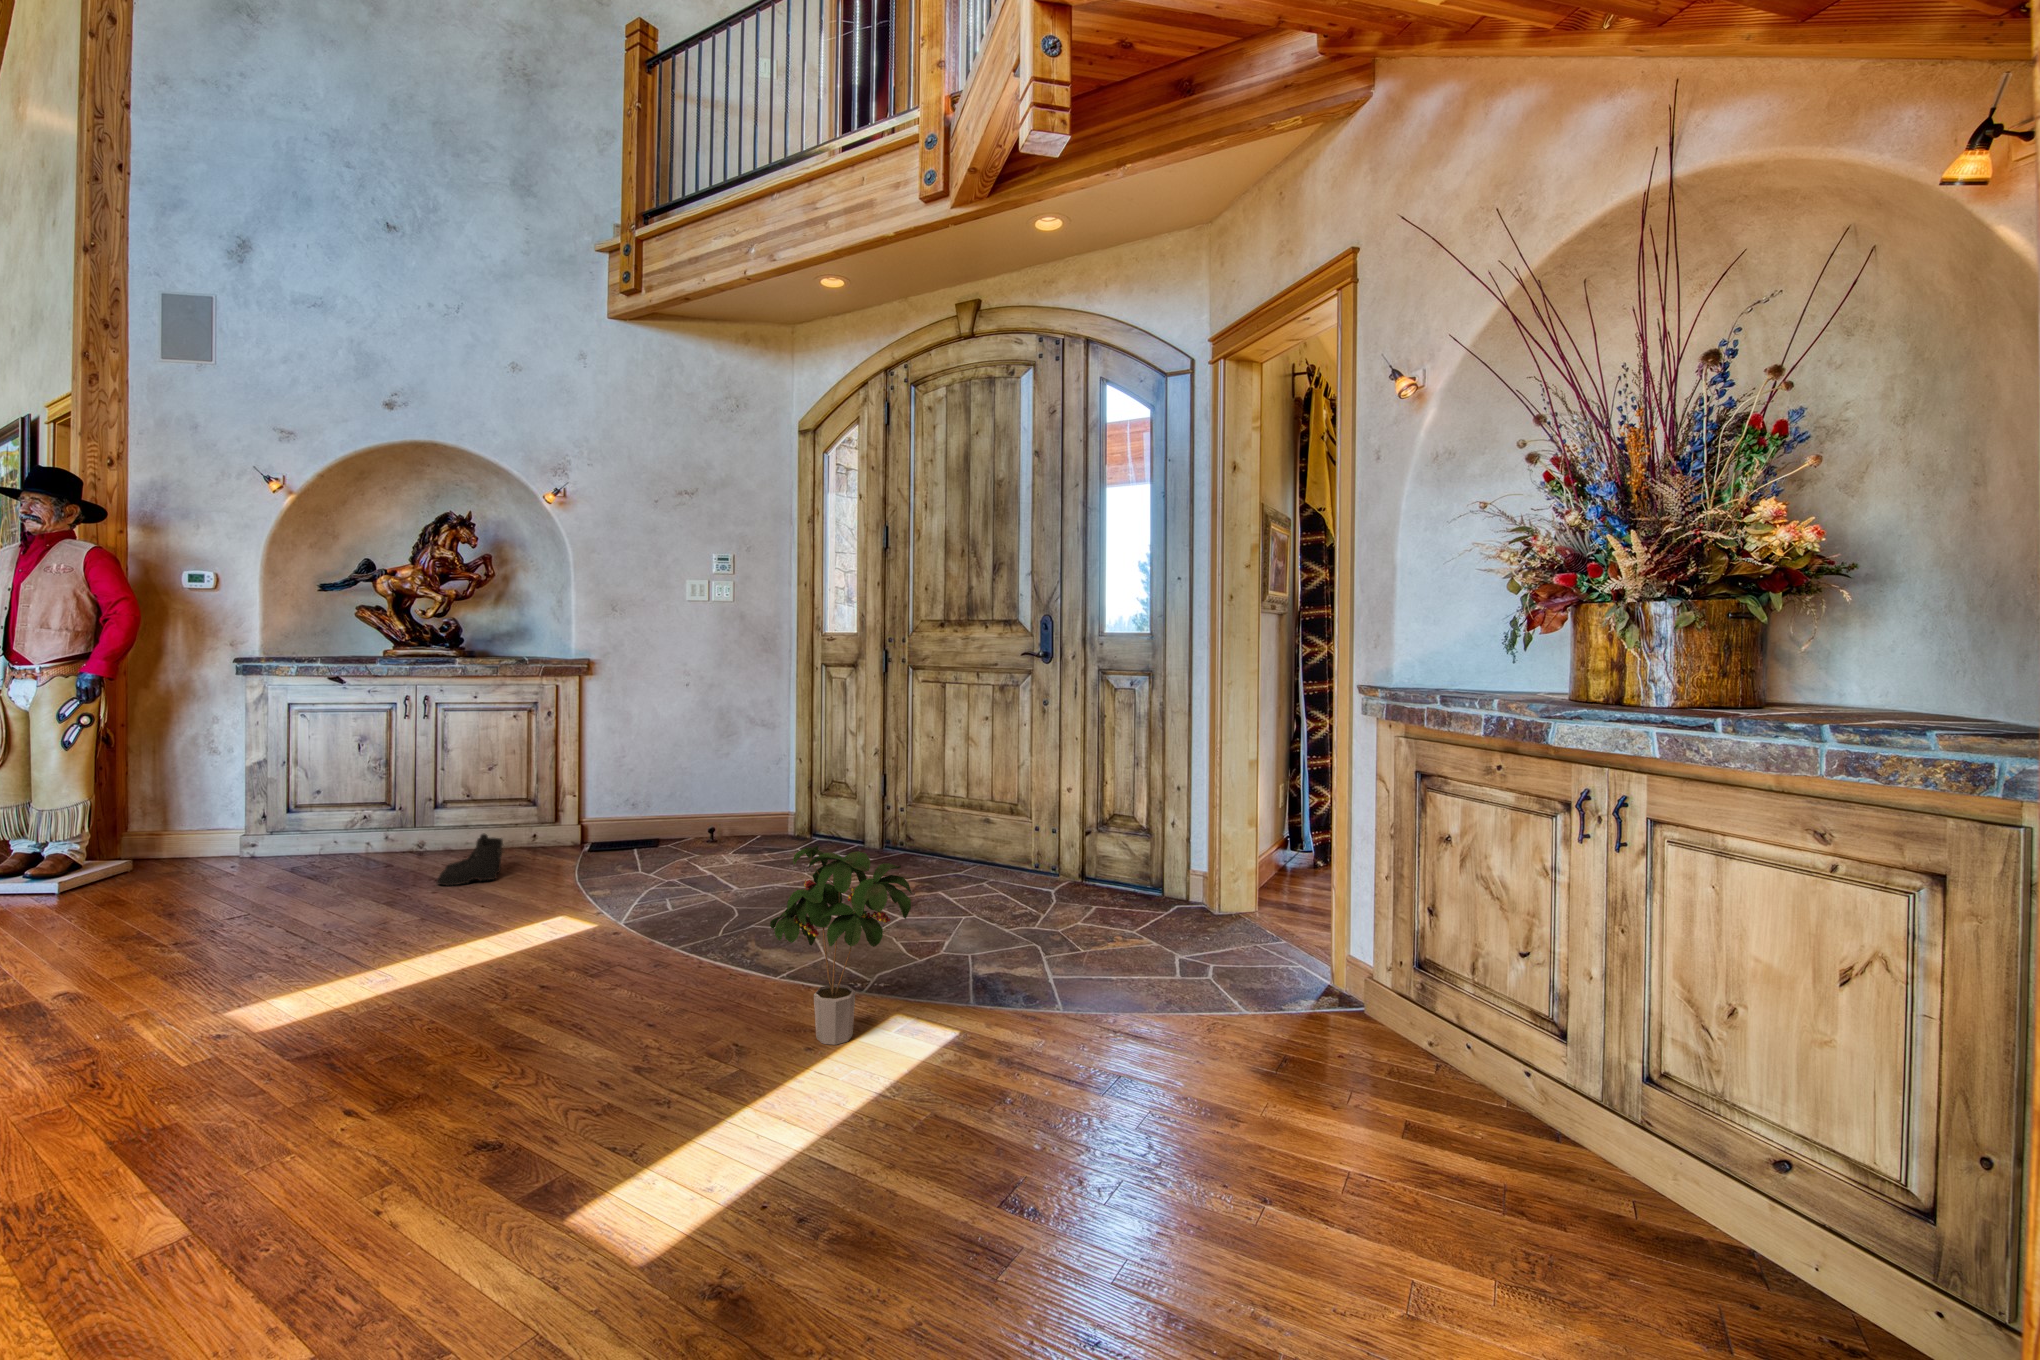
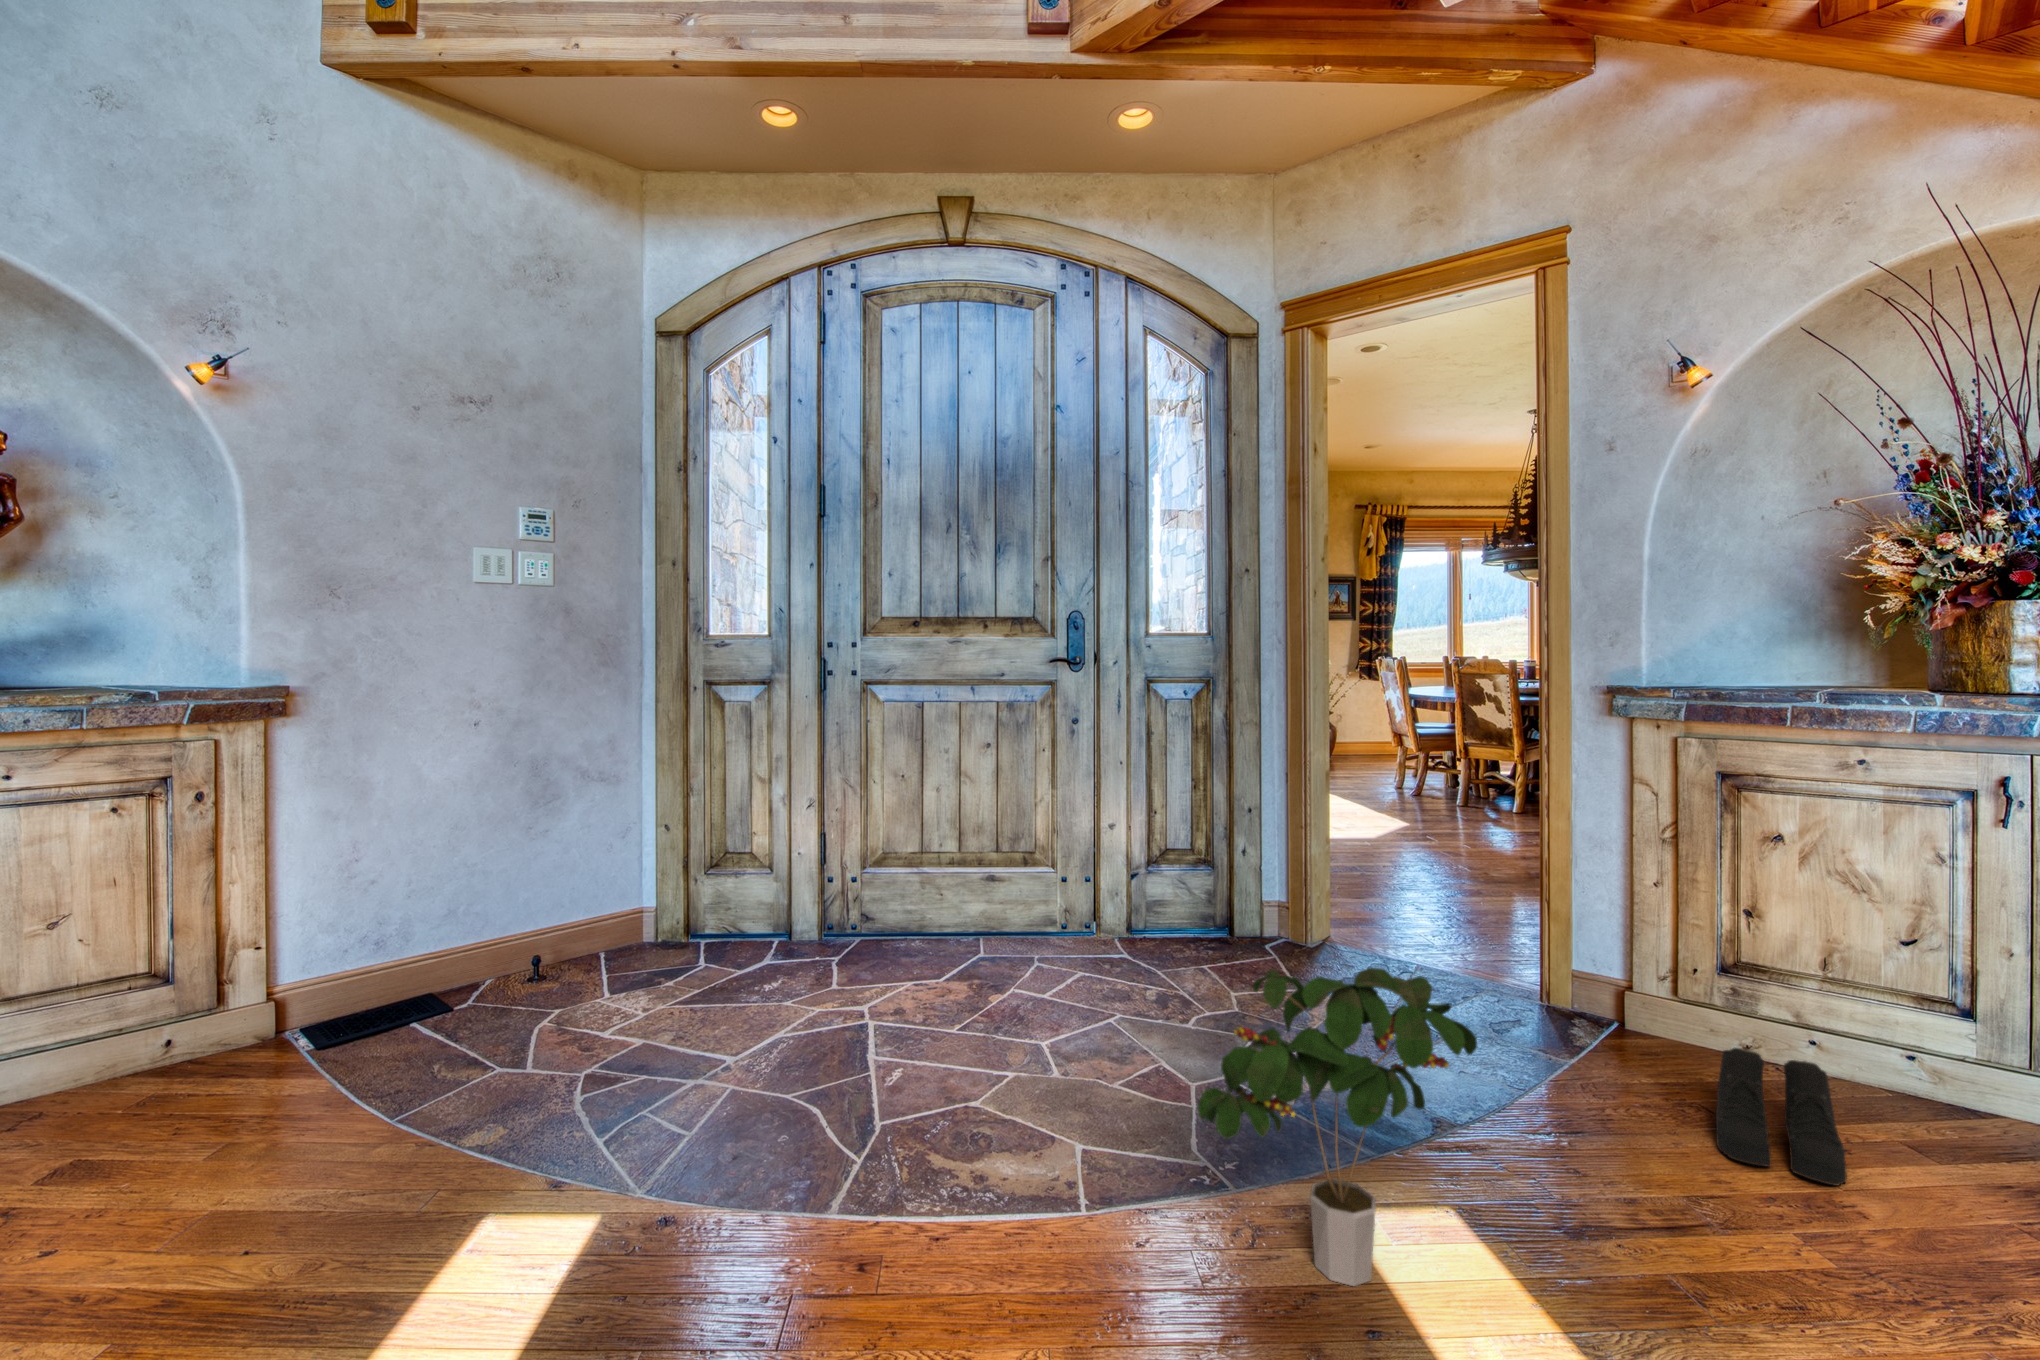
boots: present [437,834,503,886] -> present [1716,1048,1847,1186]

